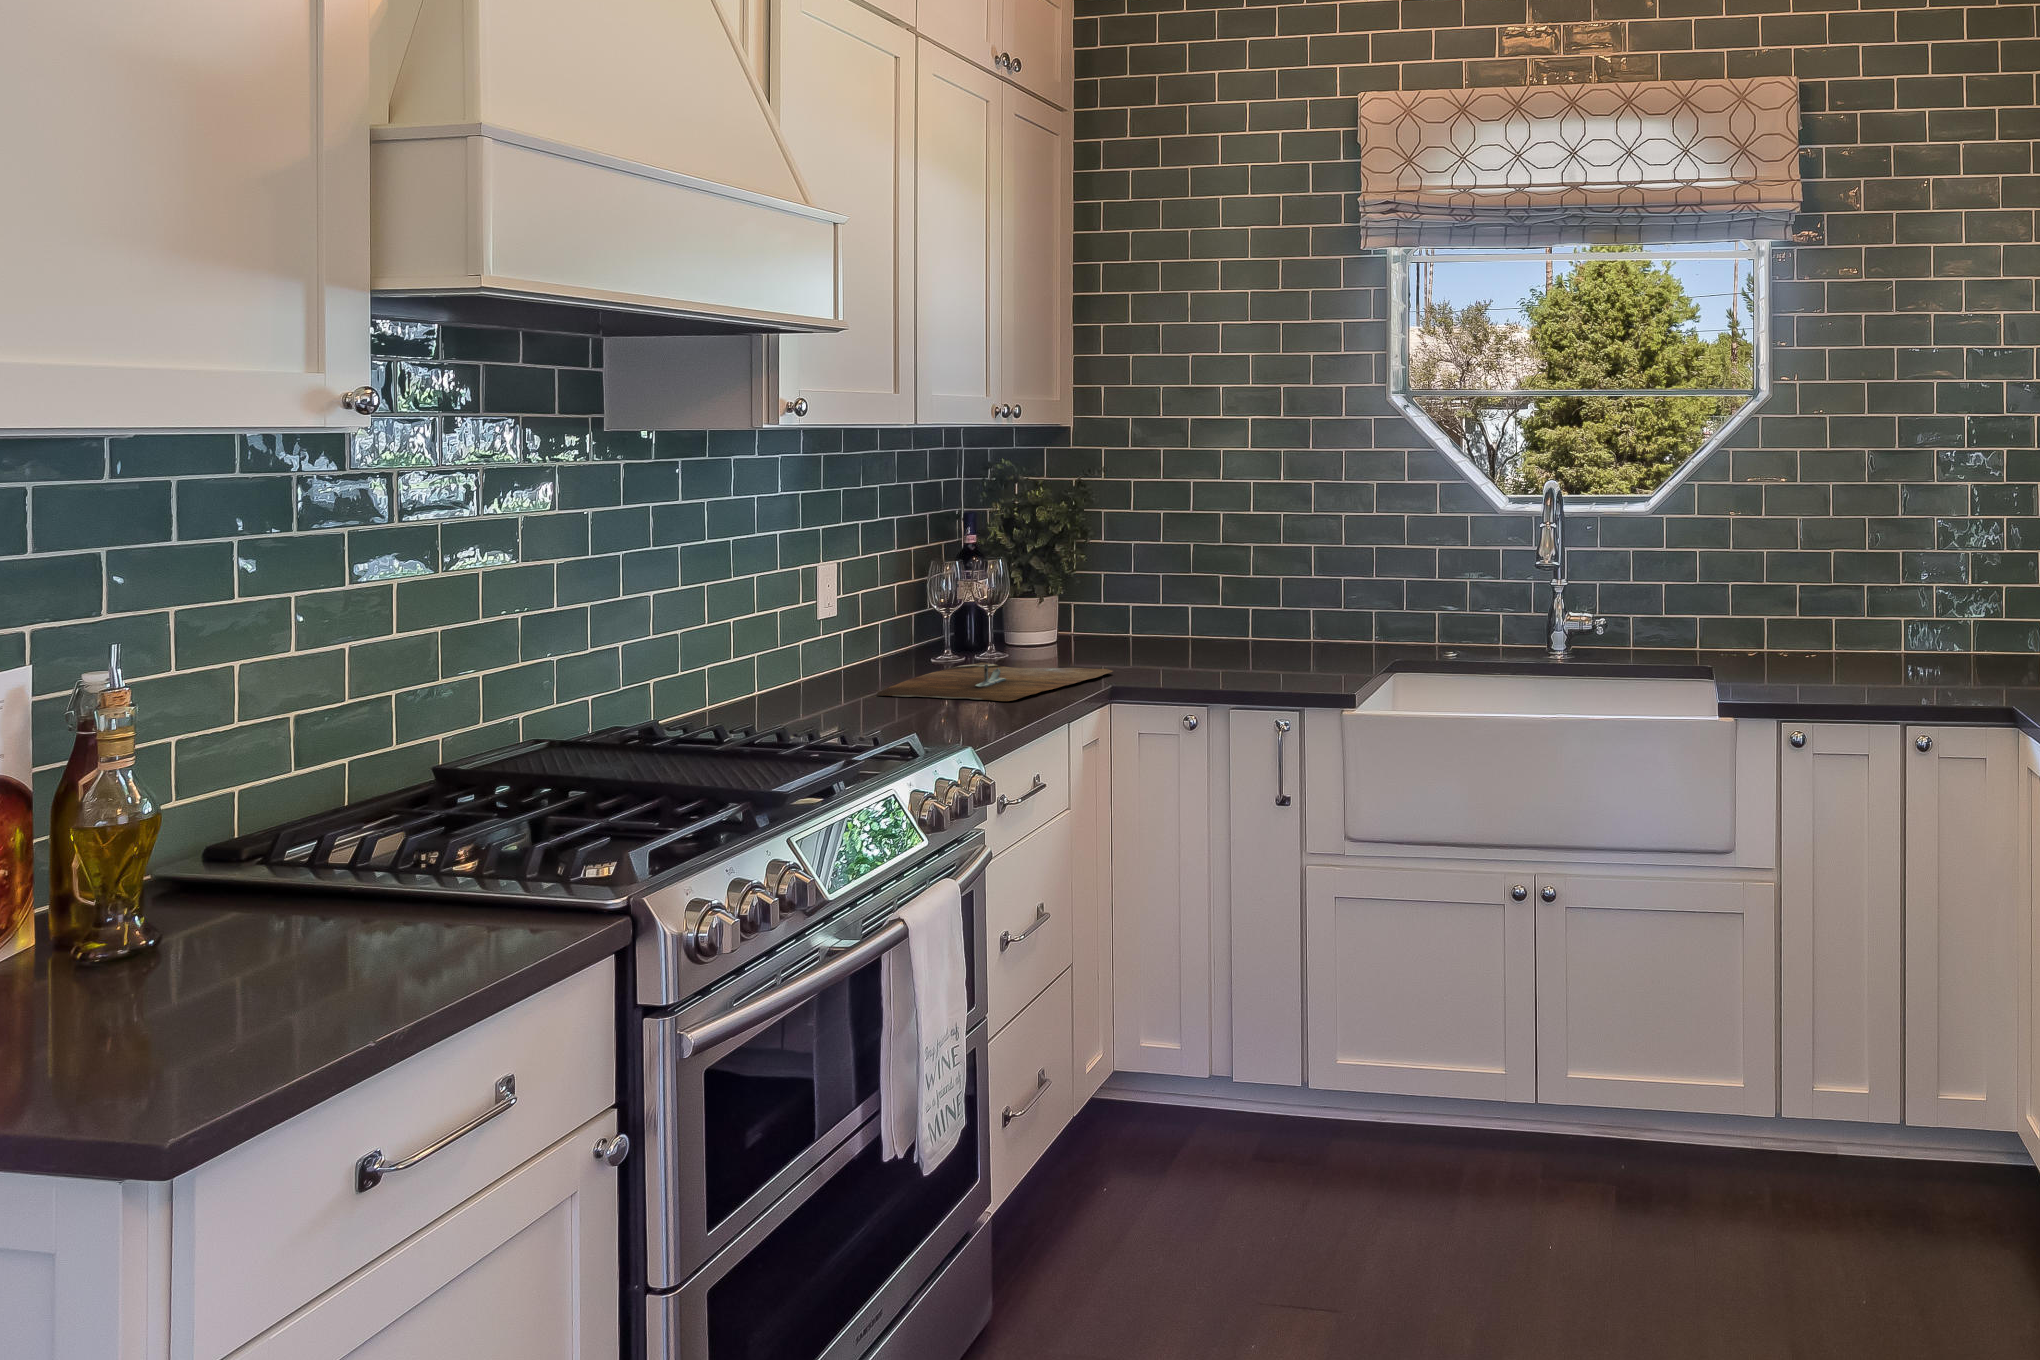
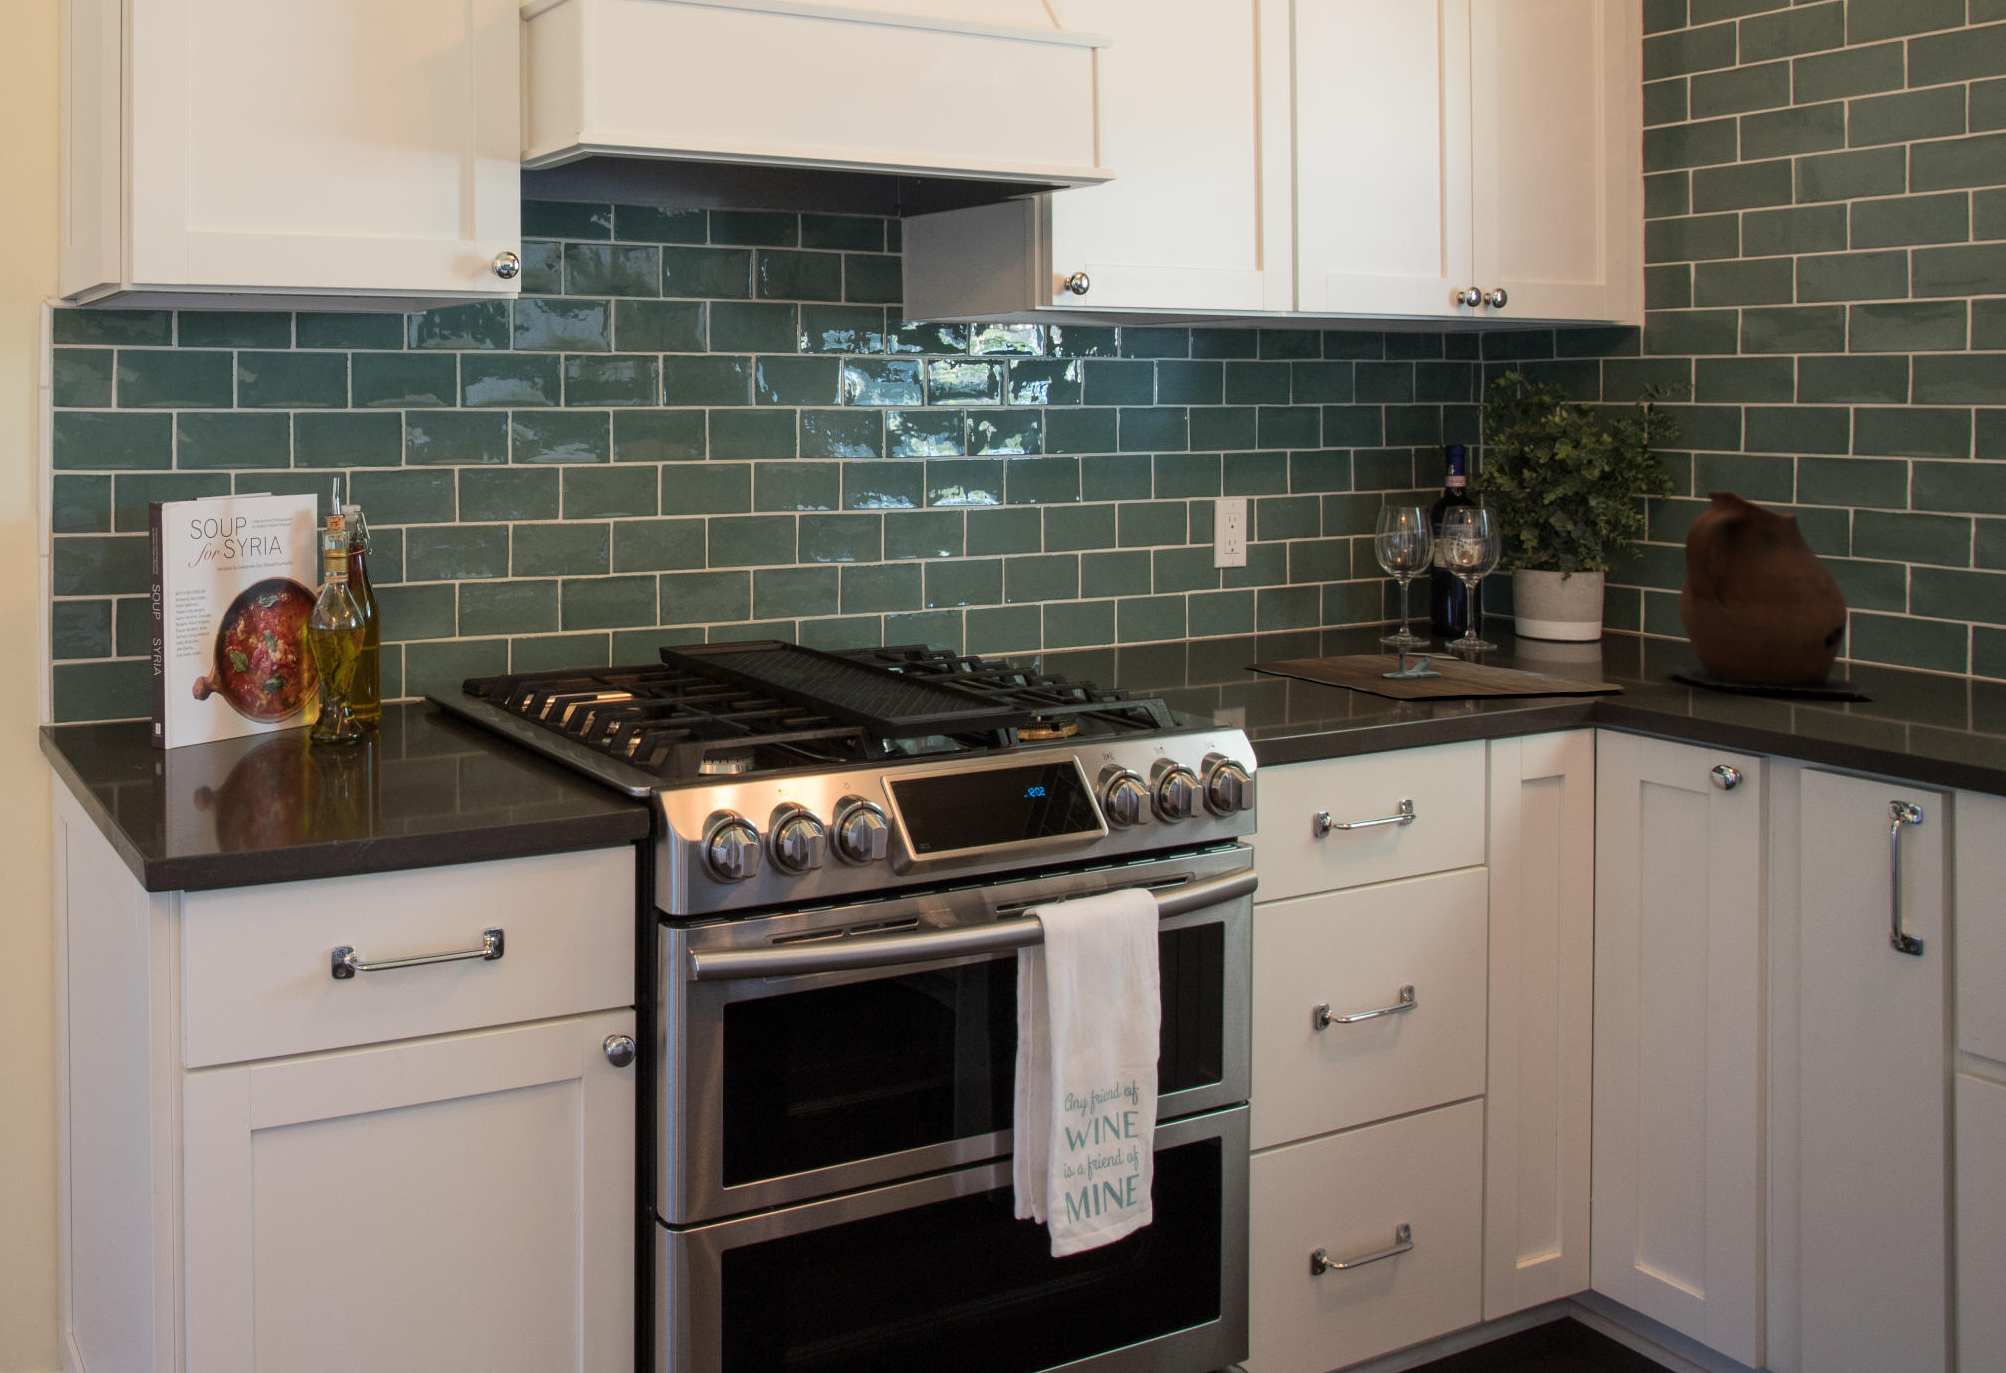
ceramic pitcher: none [1110,538,1223,661] -> present [1673,491,1872,697]

